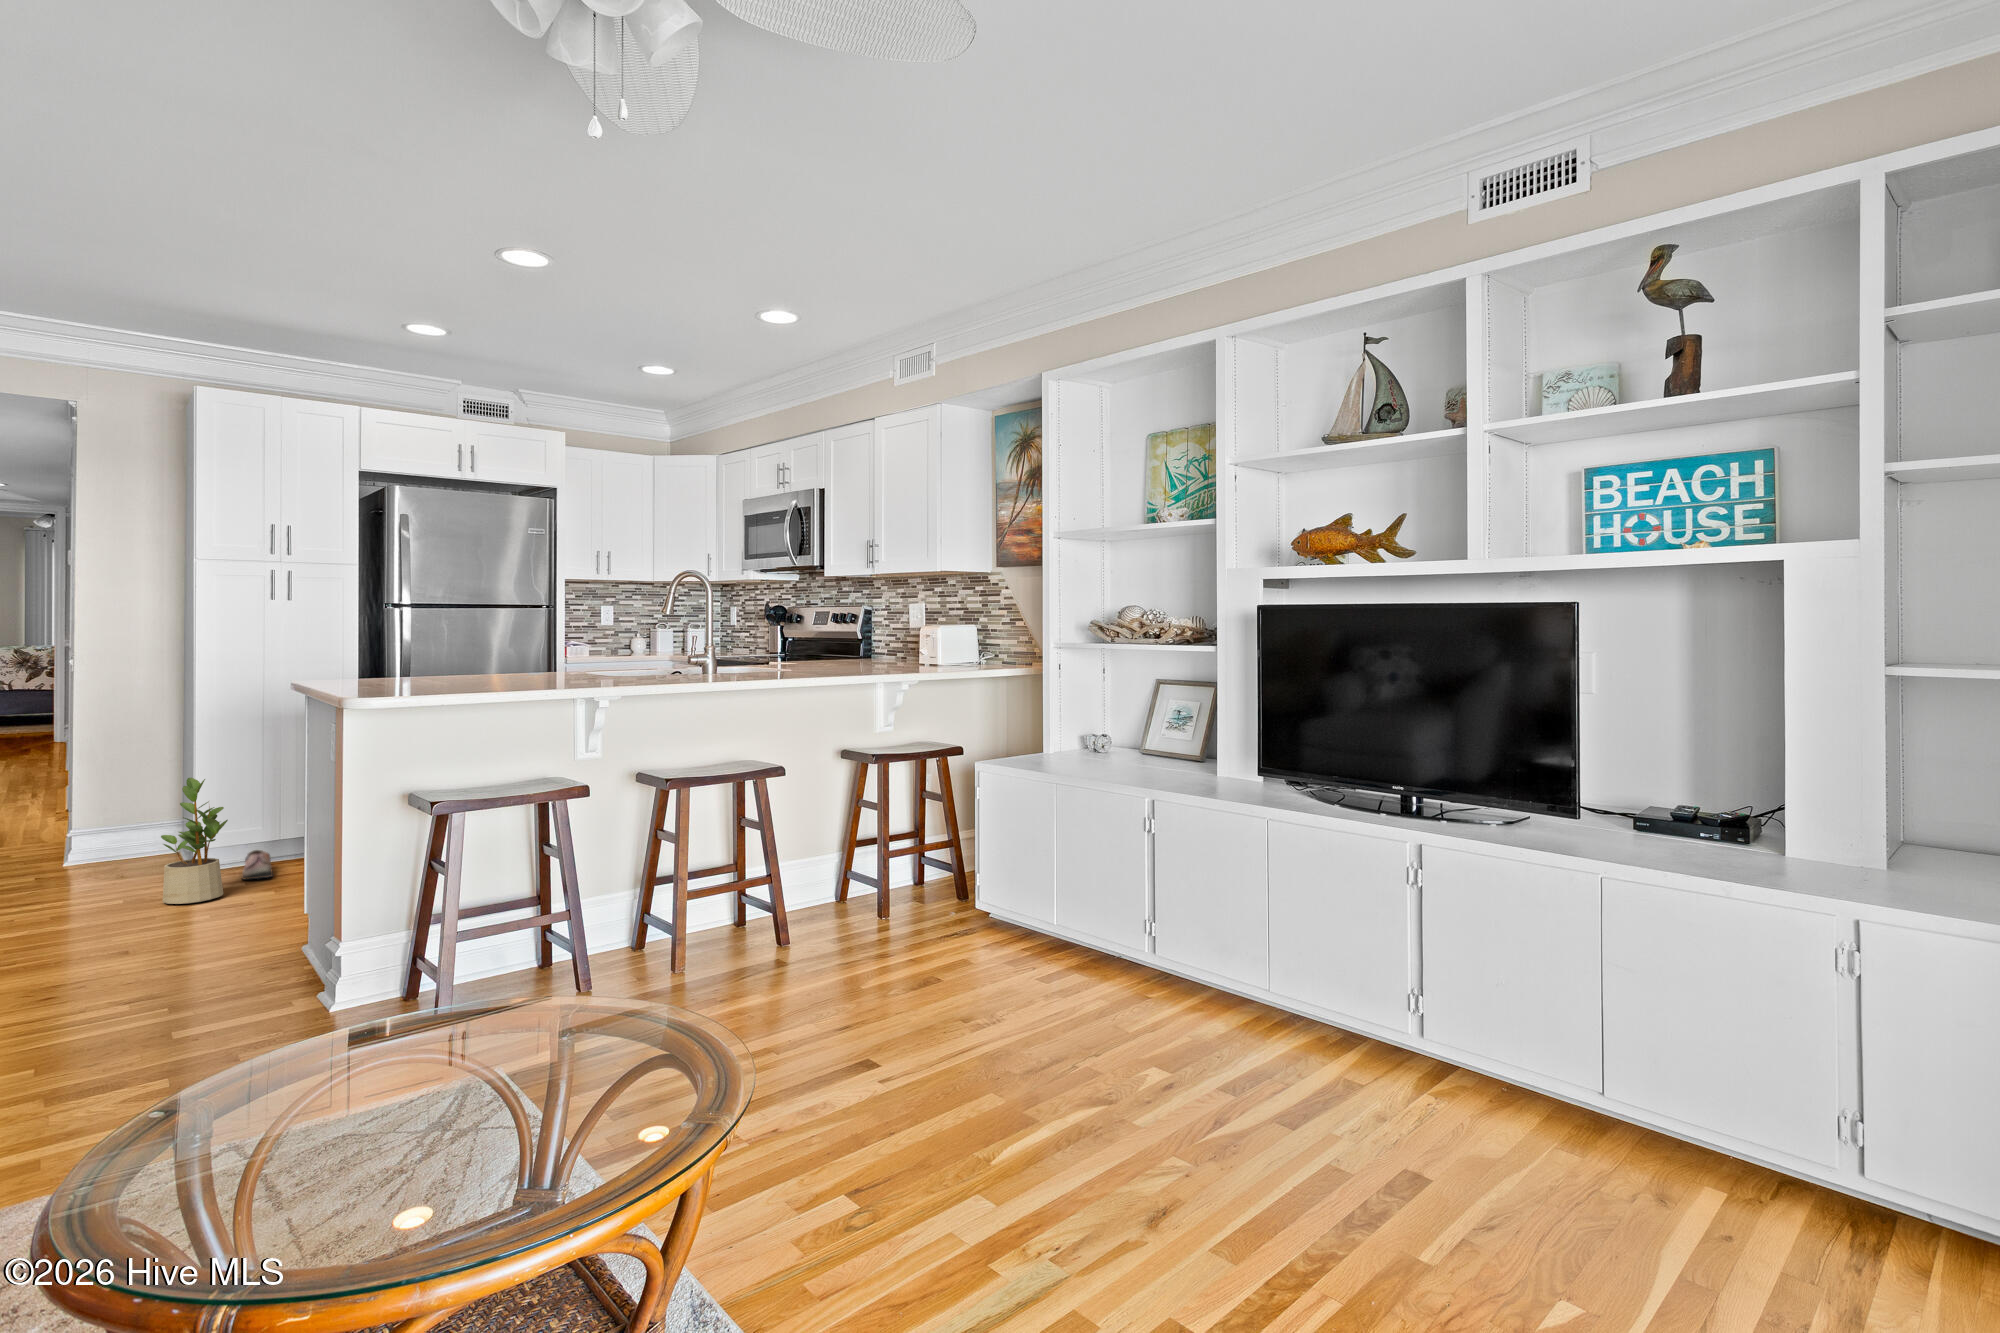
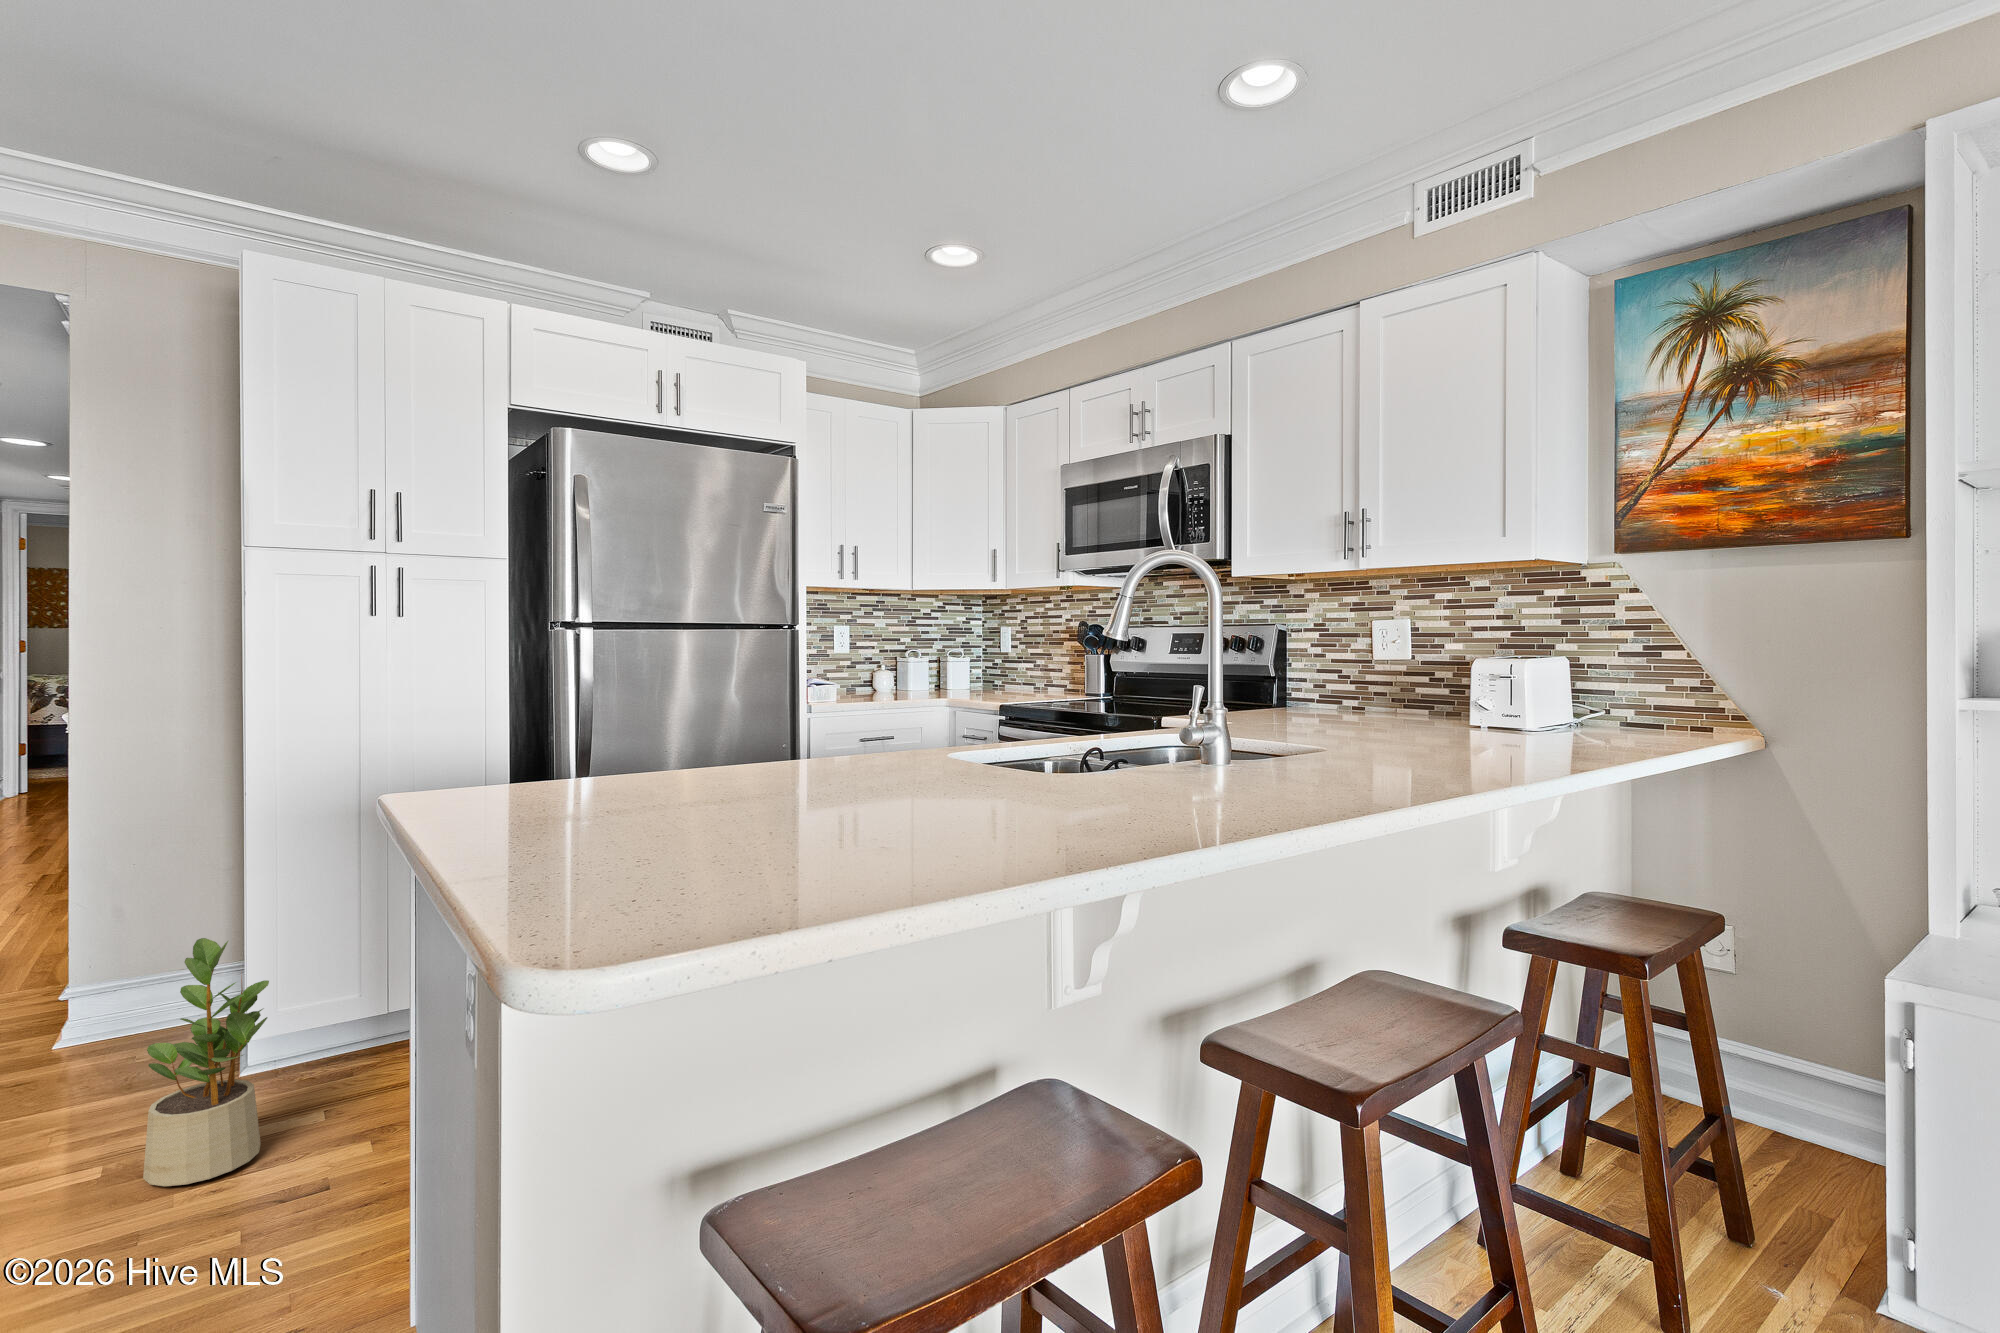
shoe: present [242,850,273,879] -> none [305,1028,360,1096]

